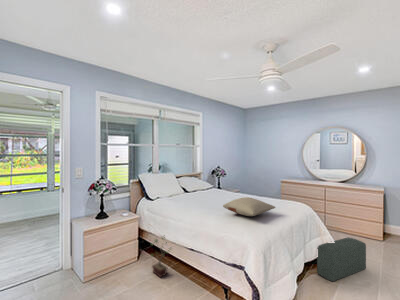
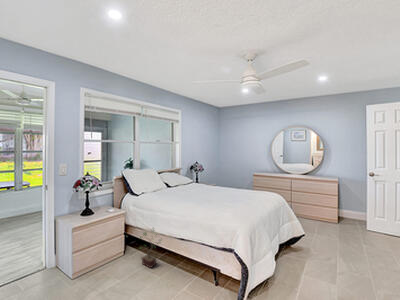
pillow: present [223,197,275,216] -> none [209,190,255,206]
pouf: present [317,237,366,281] -> none [288,221,325,258]

